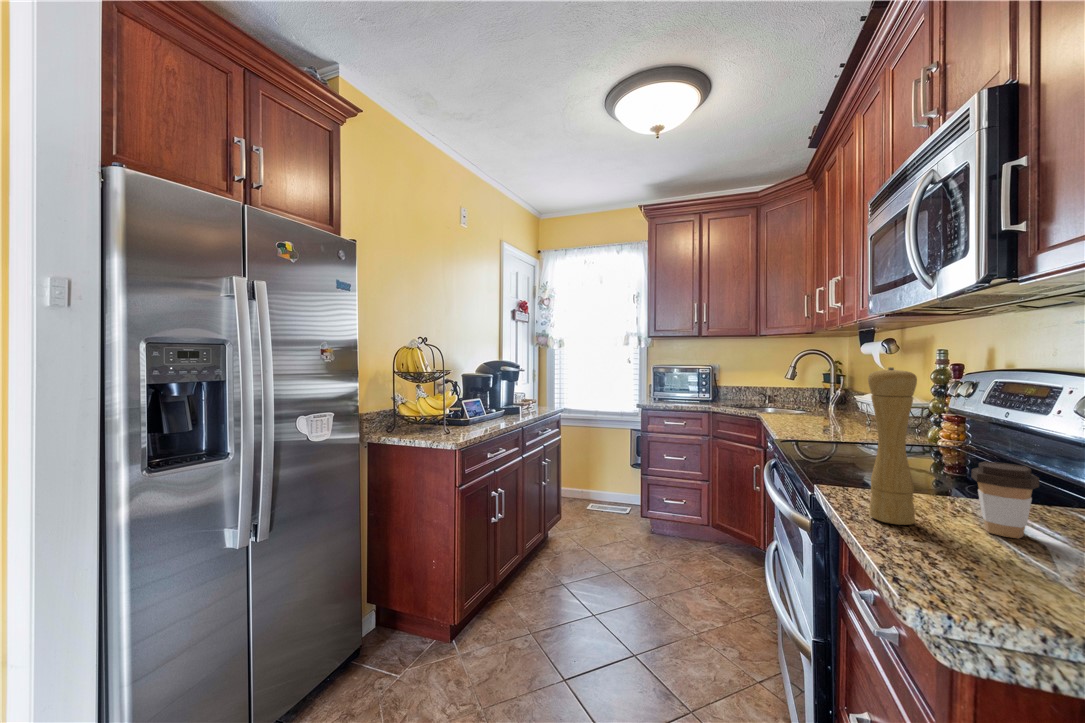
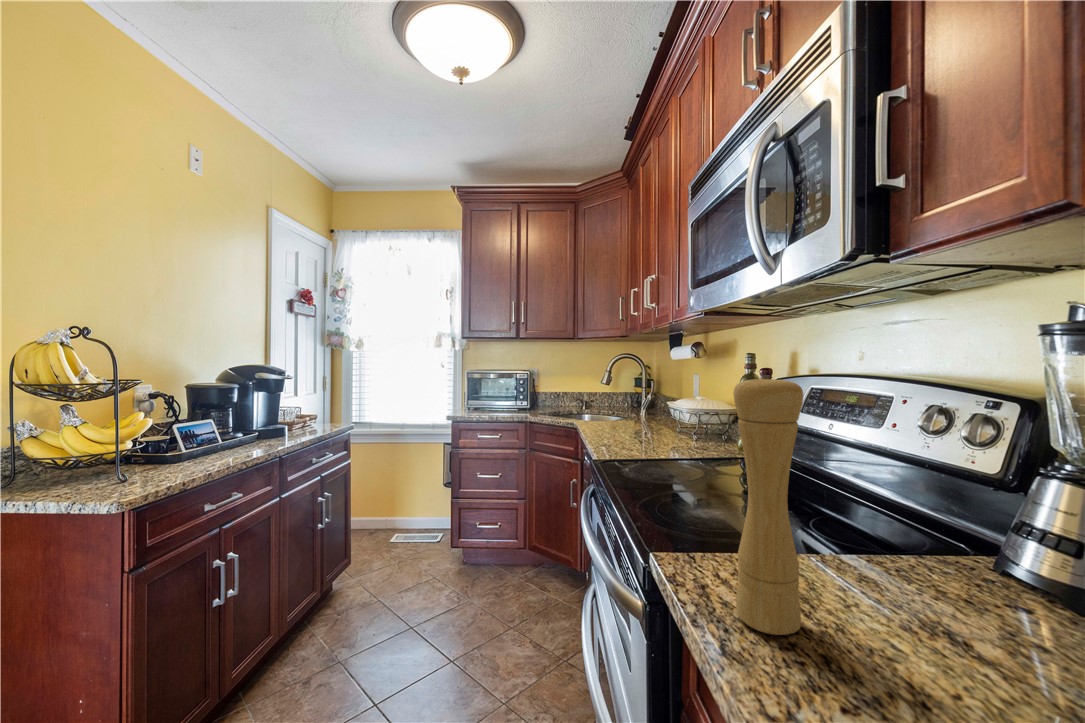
coffee cup: present [972,462,1039,538] -> none [869,516,961,641]

